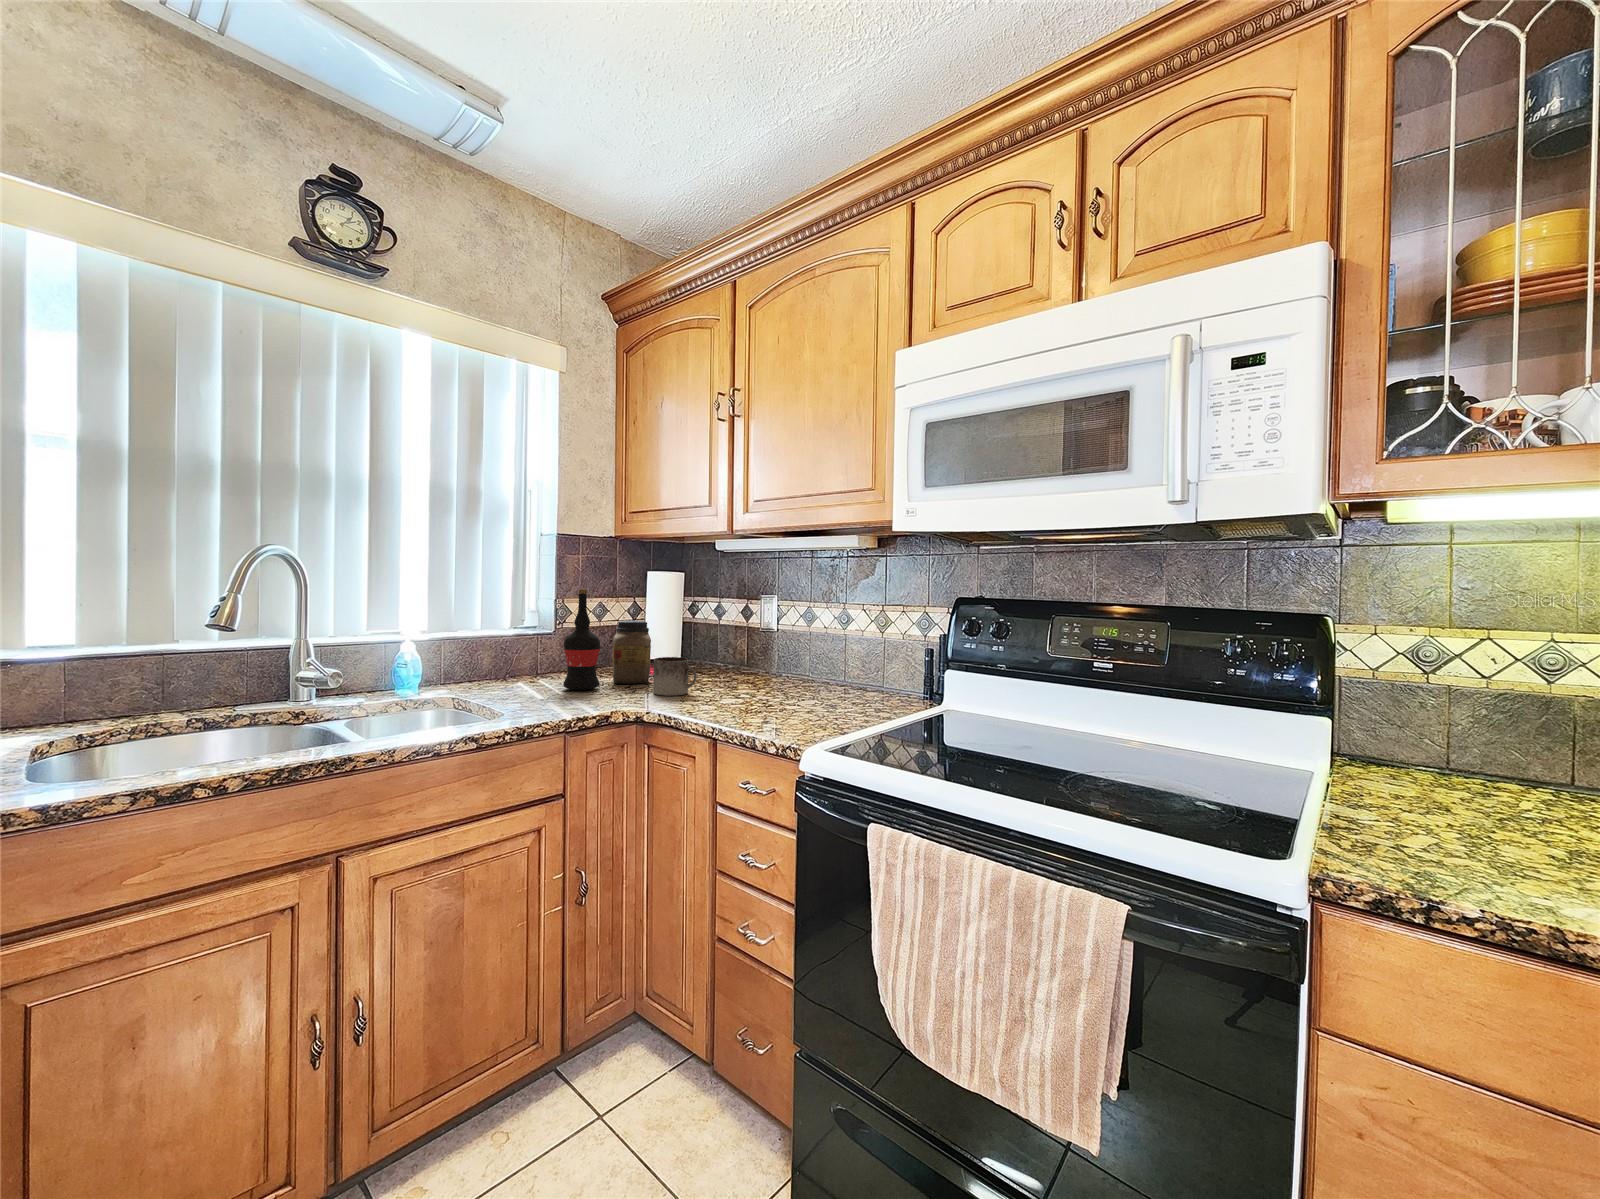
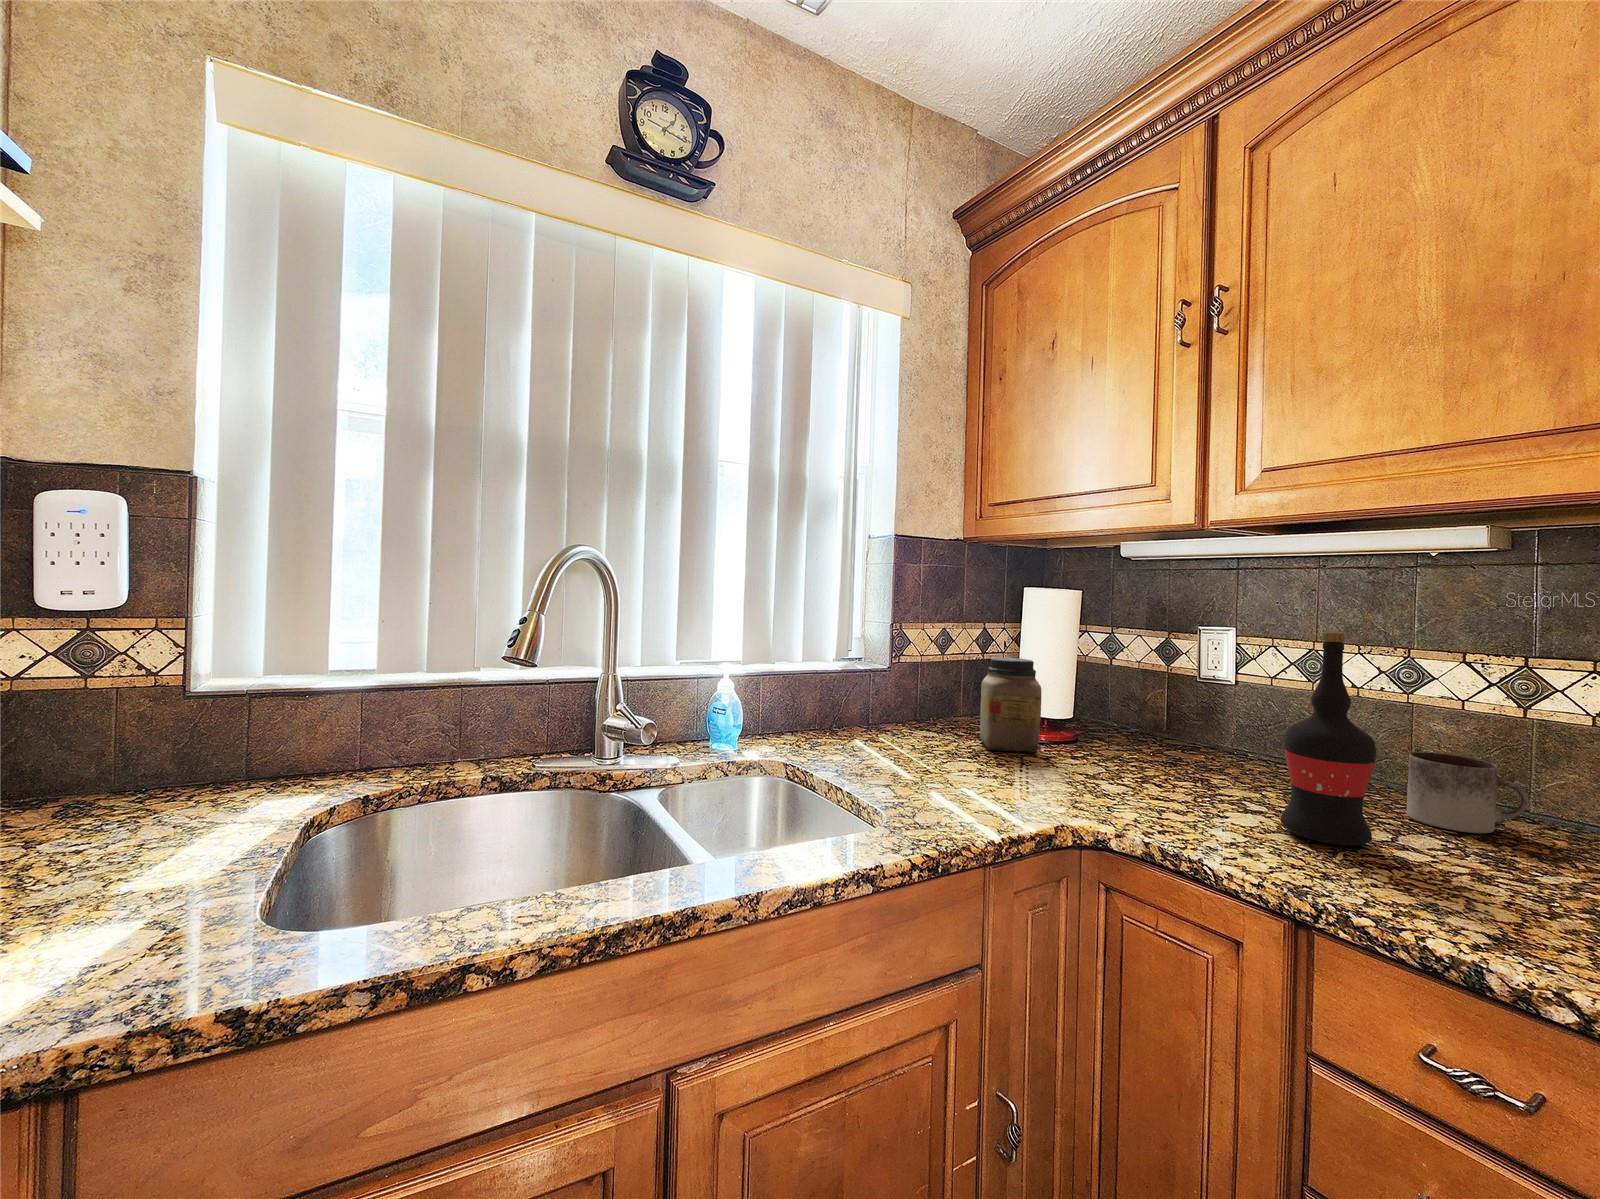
wine bottle: present [563,589,600,690] -> present [1280,632,1376,846]
mug: present [653,657,697,696] -> present [1407,752,1529,833]

